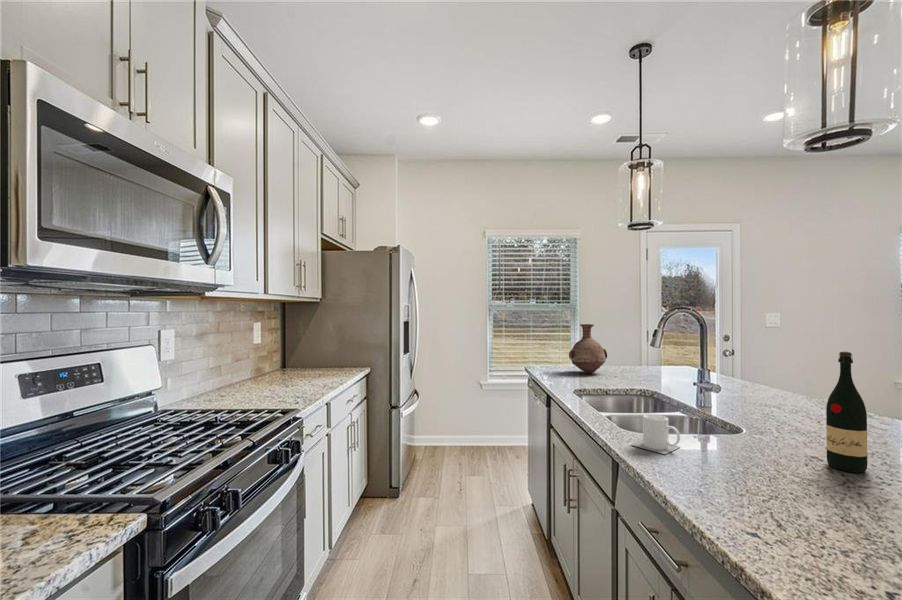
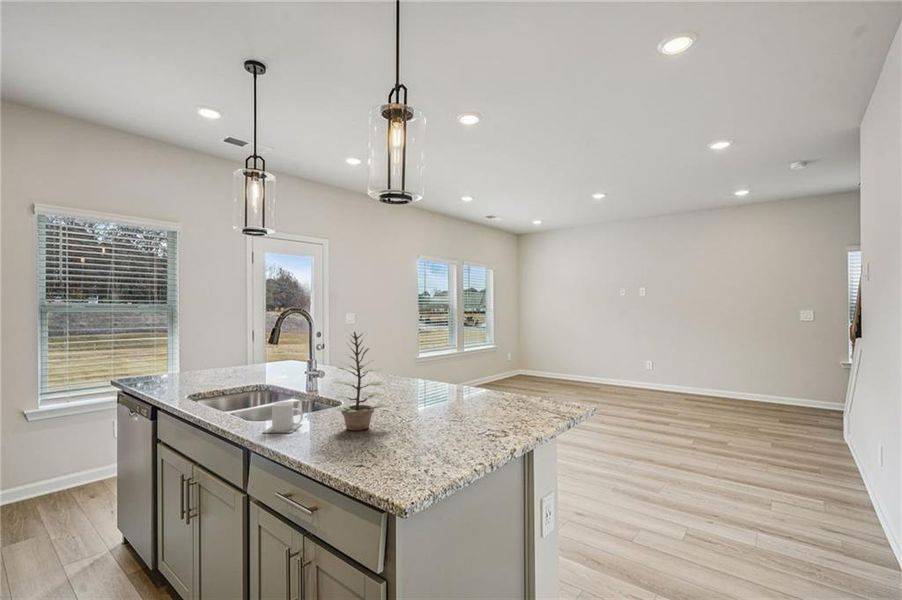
vase: present [569,324,607,373] -> none [175,327,219,378]
plant: none [721,334,822,478] -> present [333,330,391,430]
wine bottle: present [826,352,867,473] -> none [392,337,411,414]

